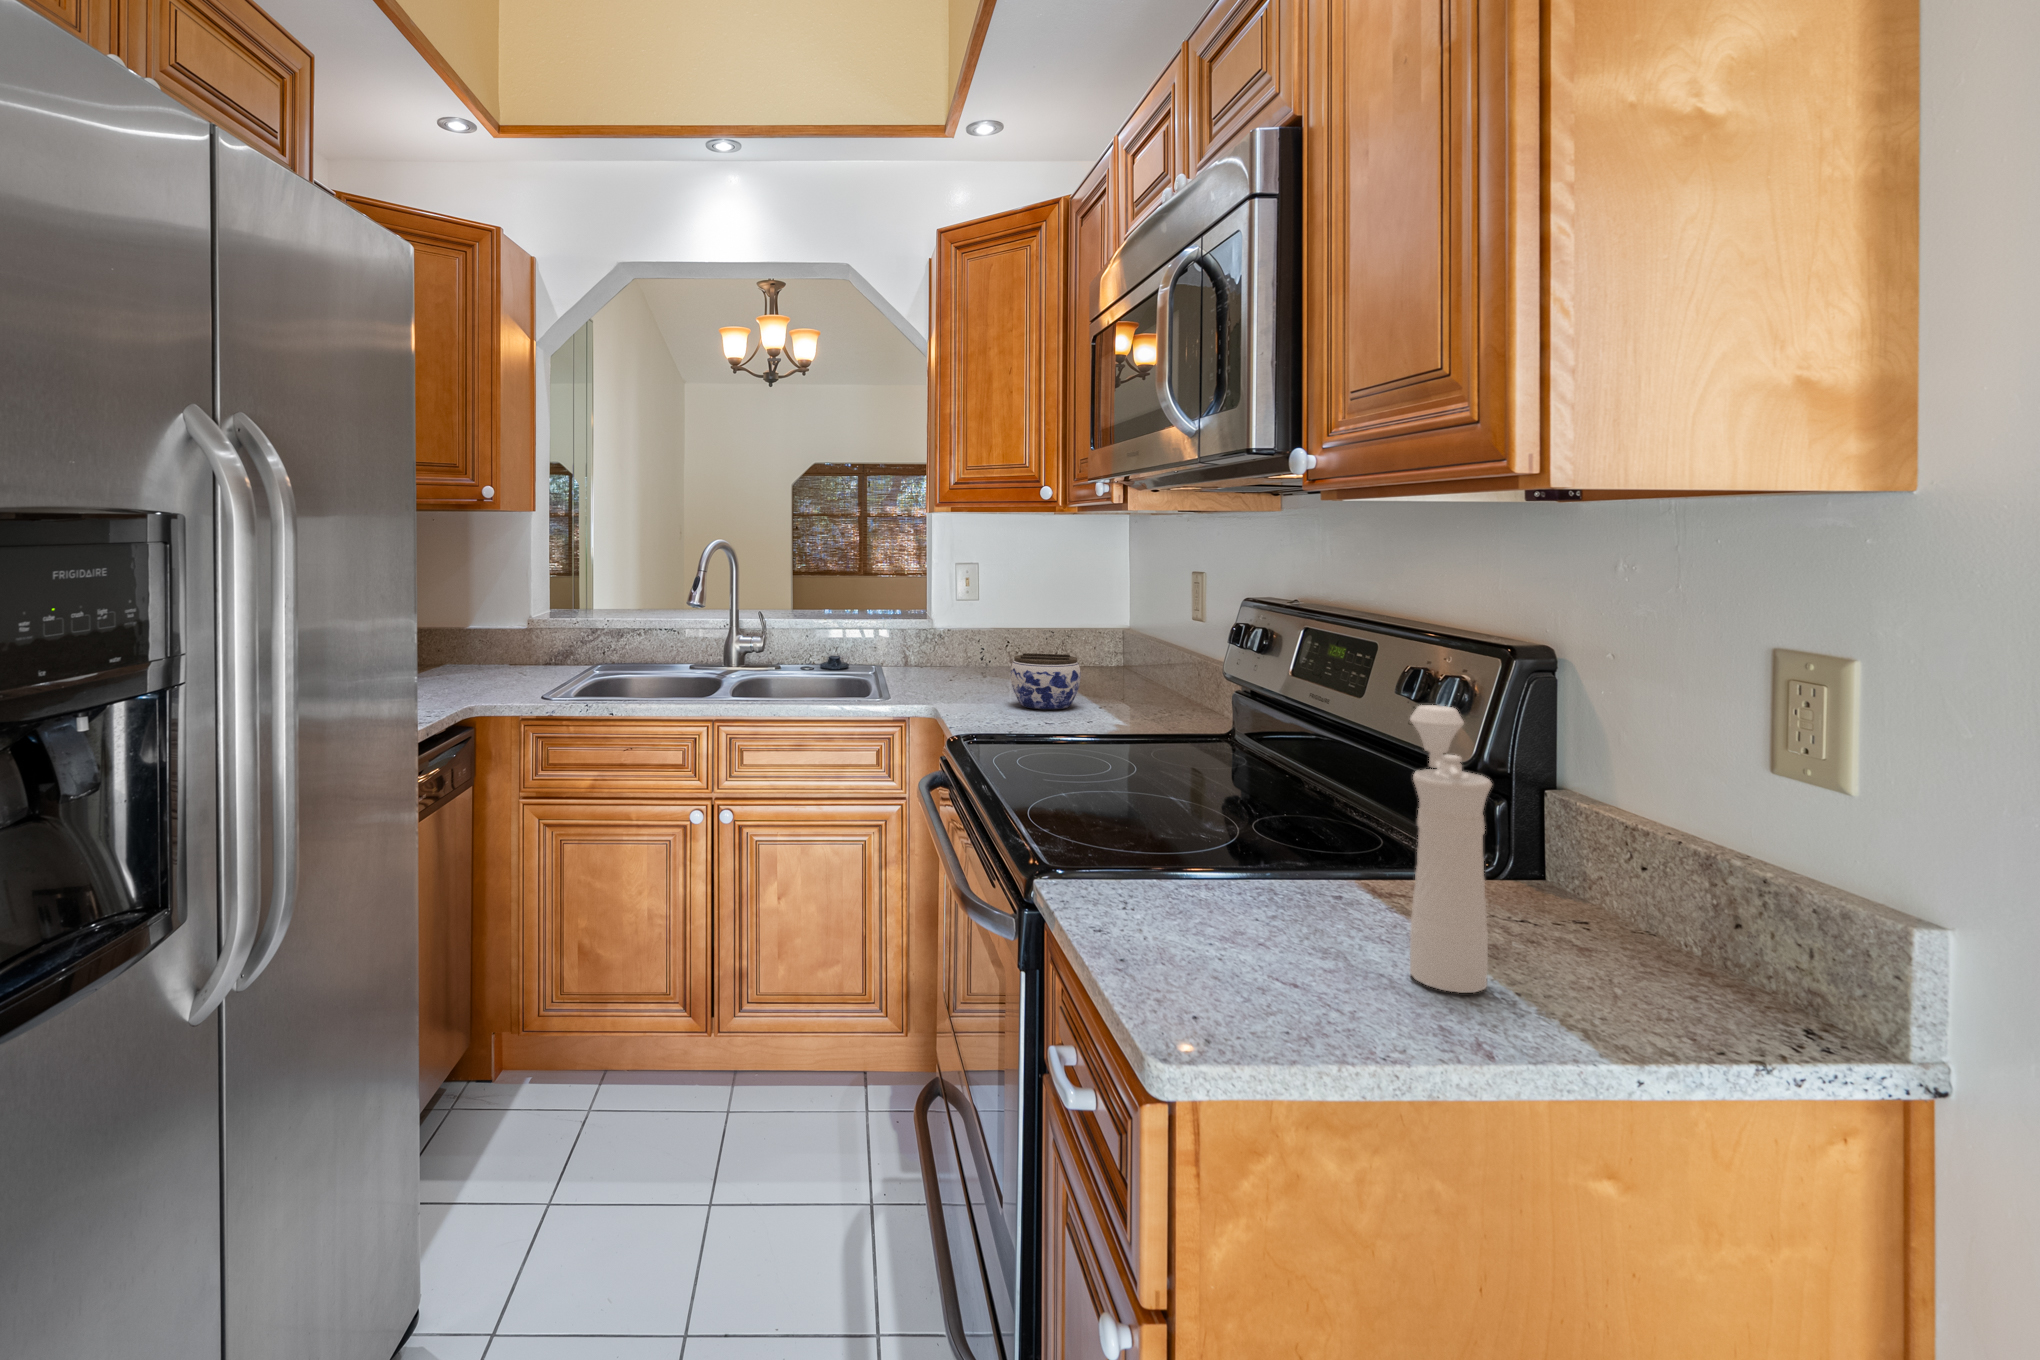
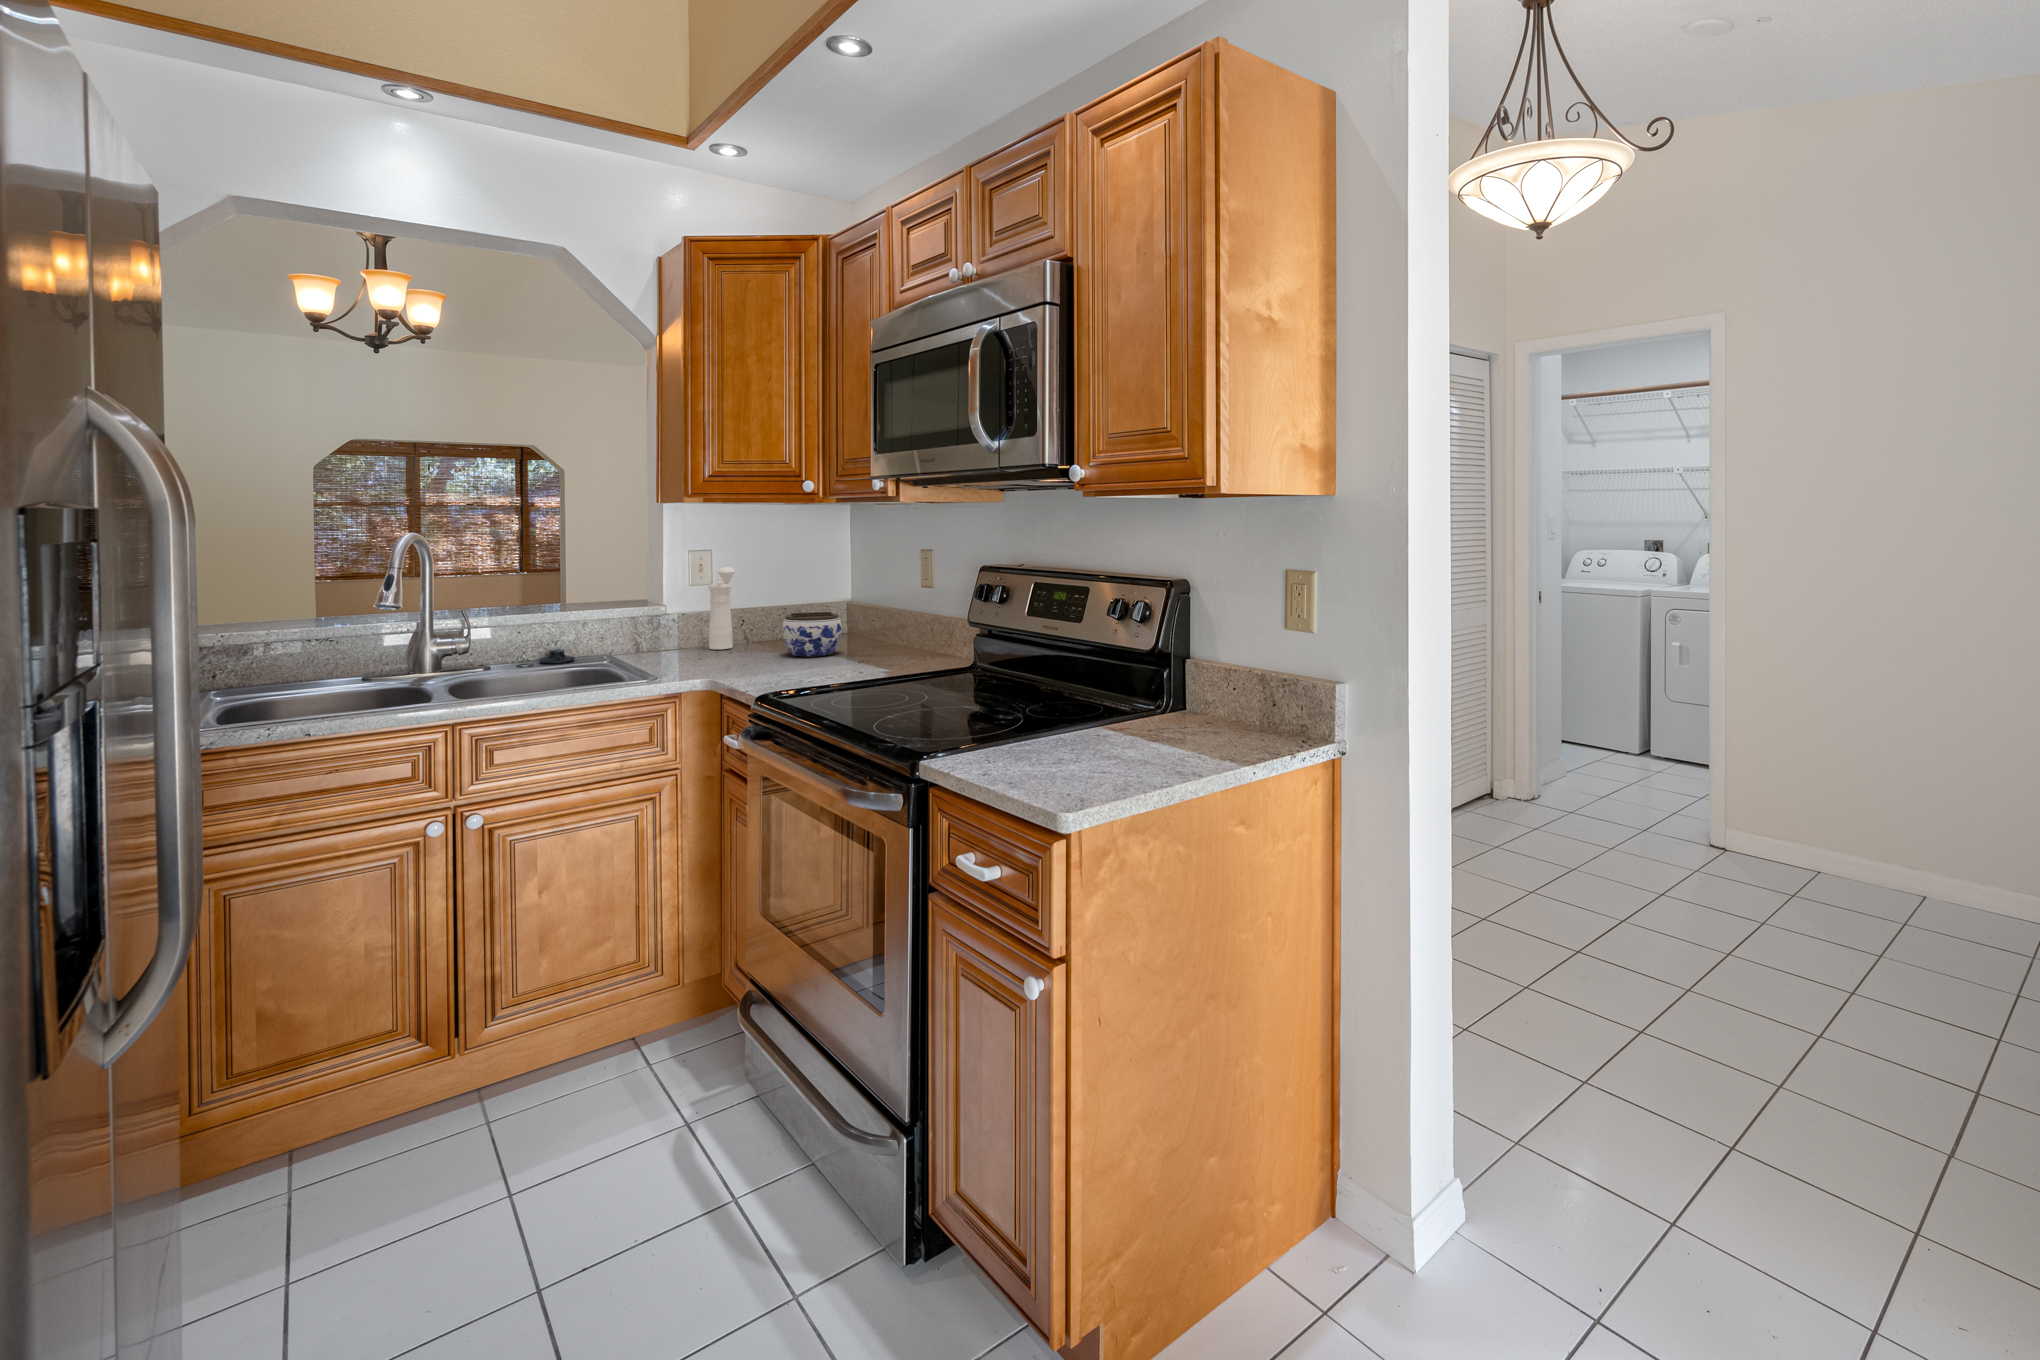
pepper mill: present [1410,705,1492,993] -> present [708,567,735,649]

